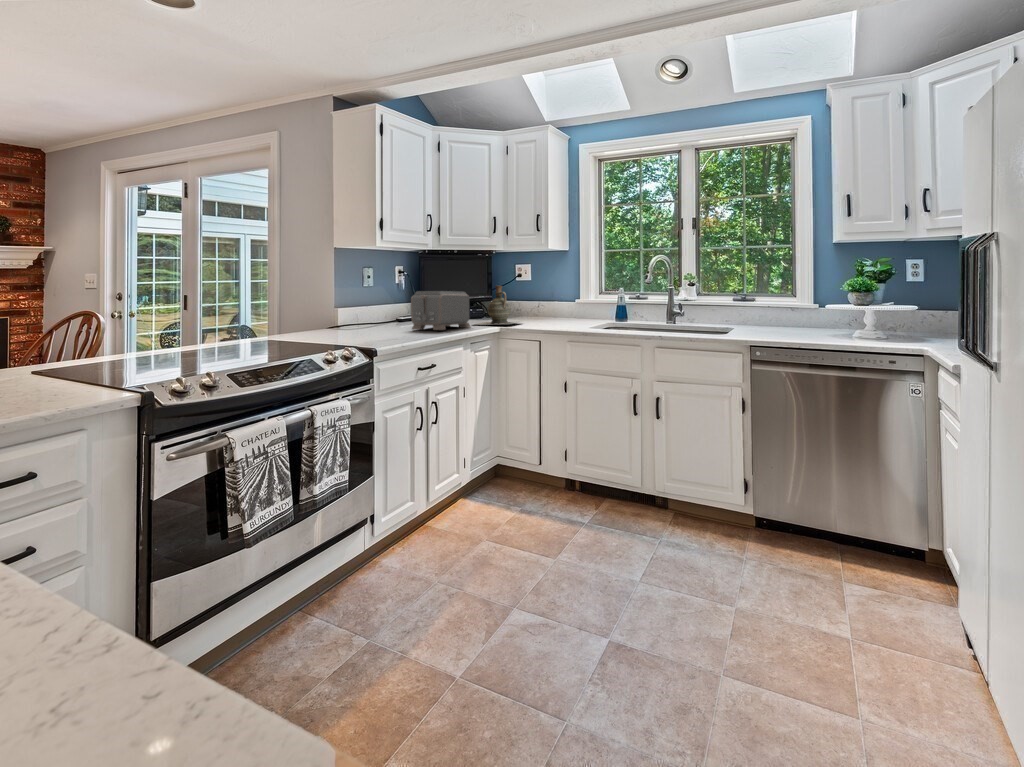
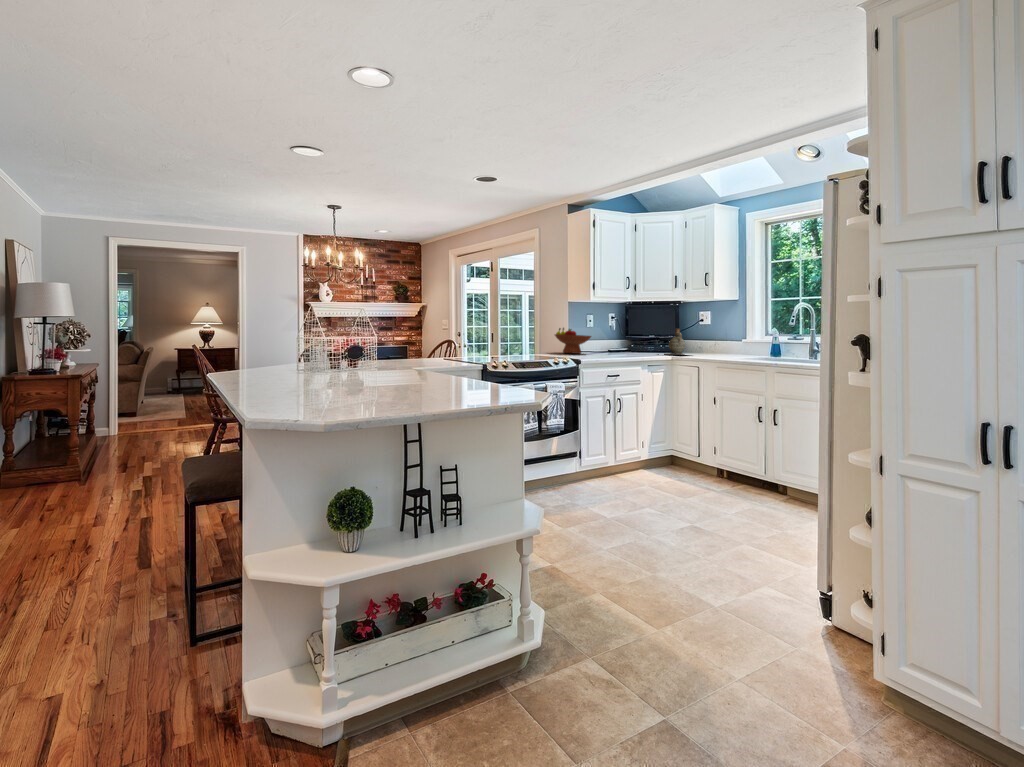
fruit bowl: none [310,291,375,334] -> present [555,328,591,354]
toaster: present [411,291,470,330] -> none [614,330,655,355]

